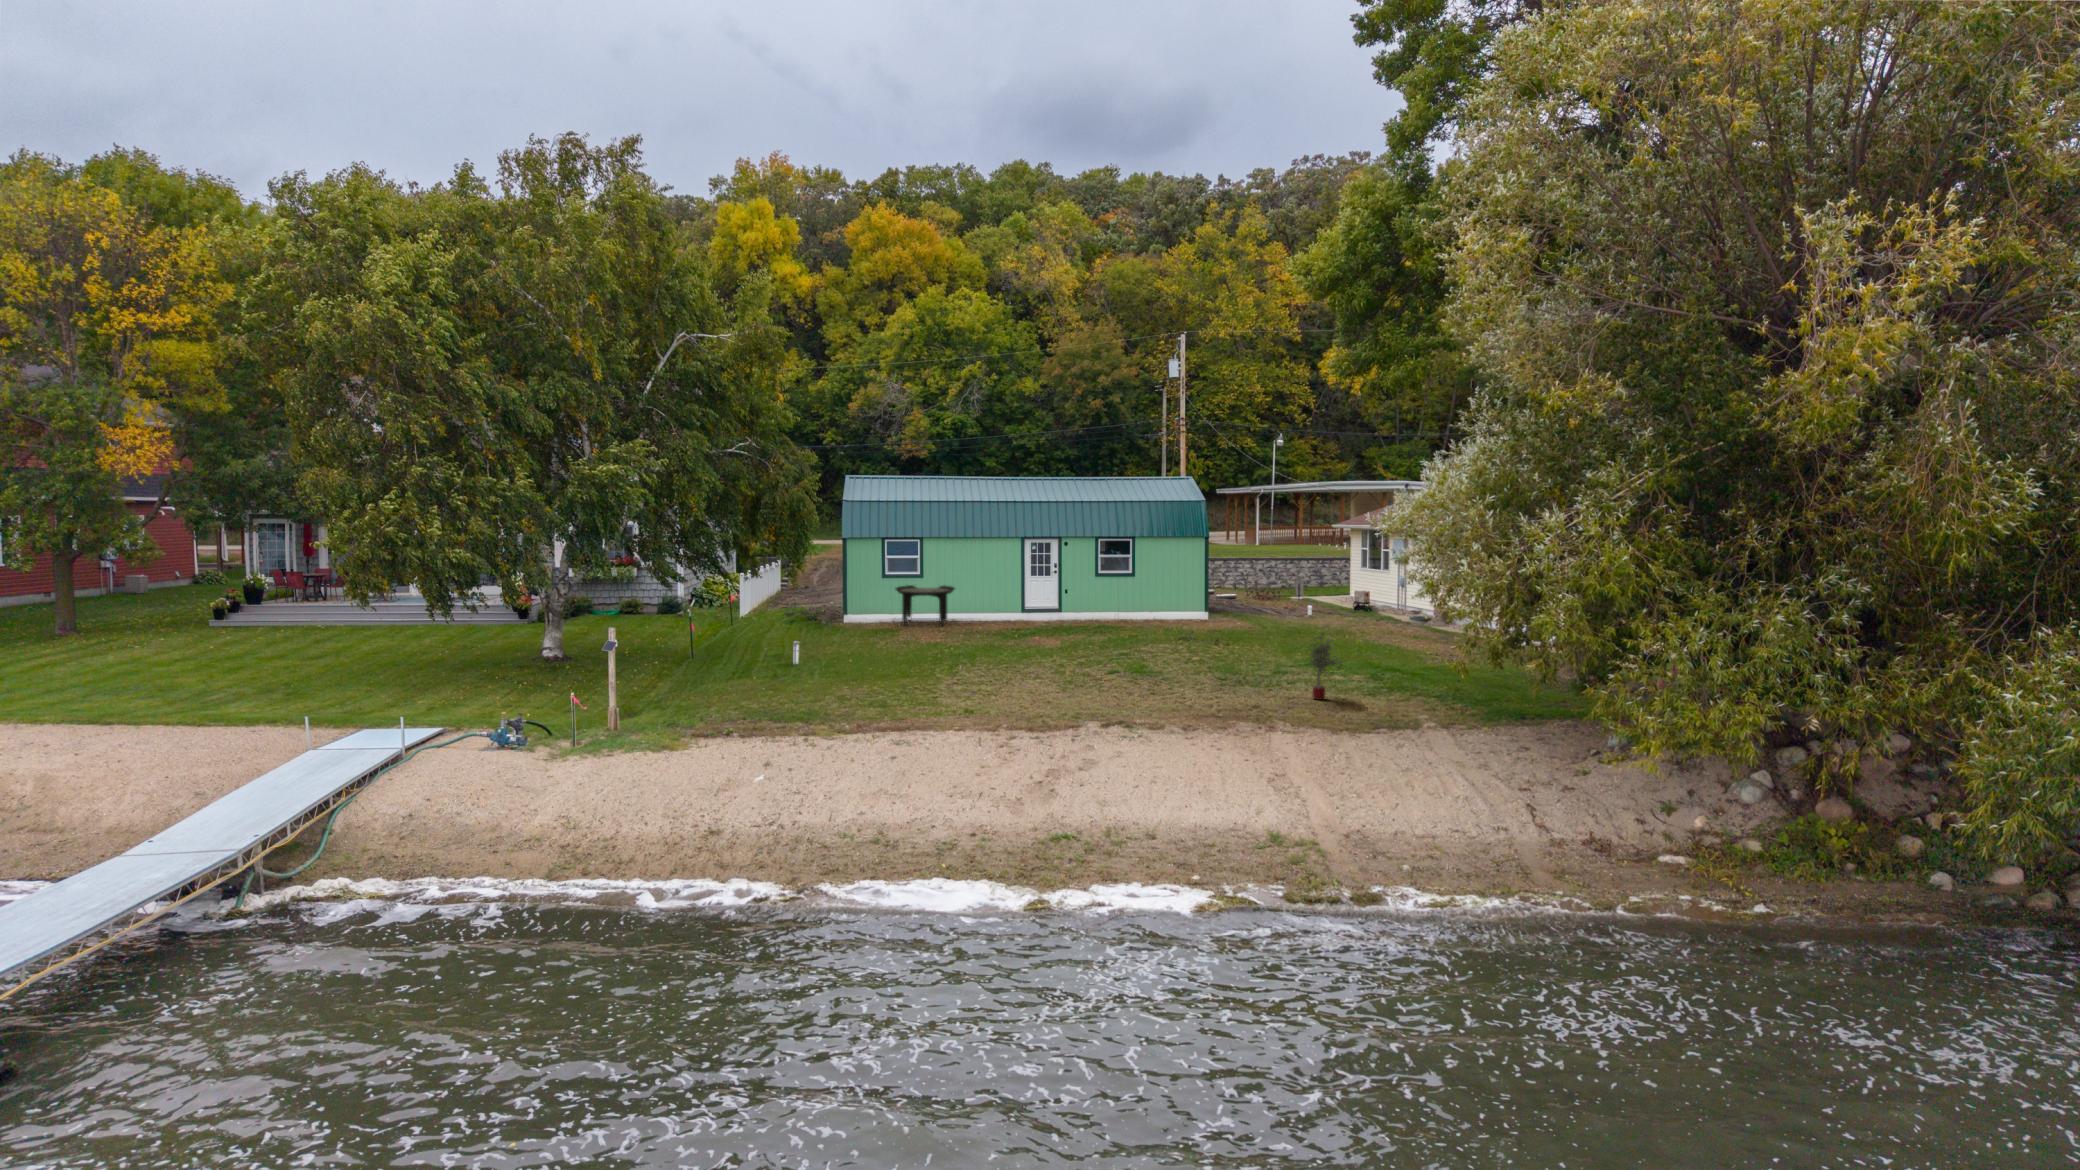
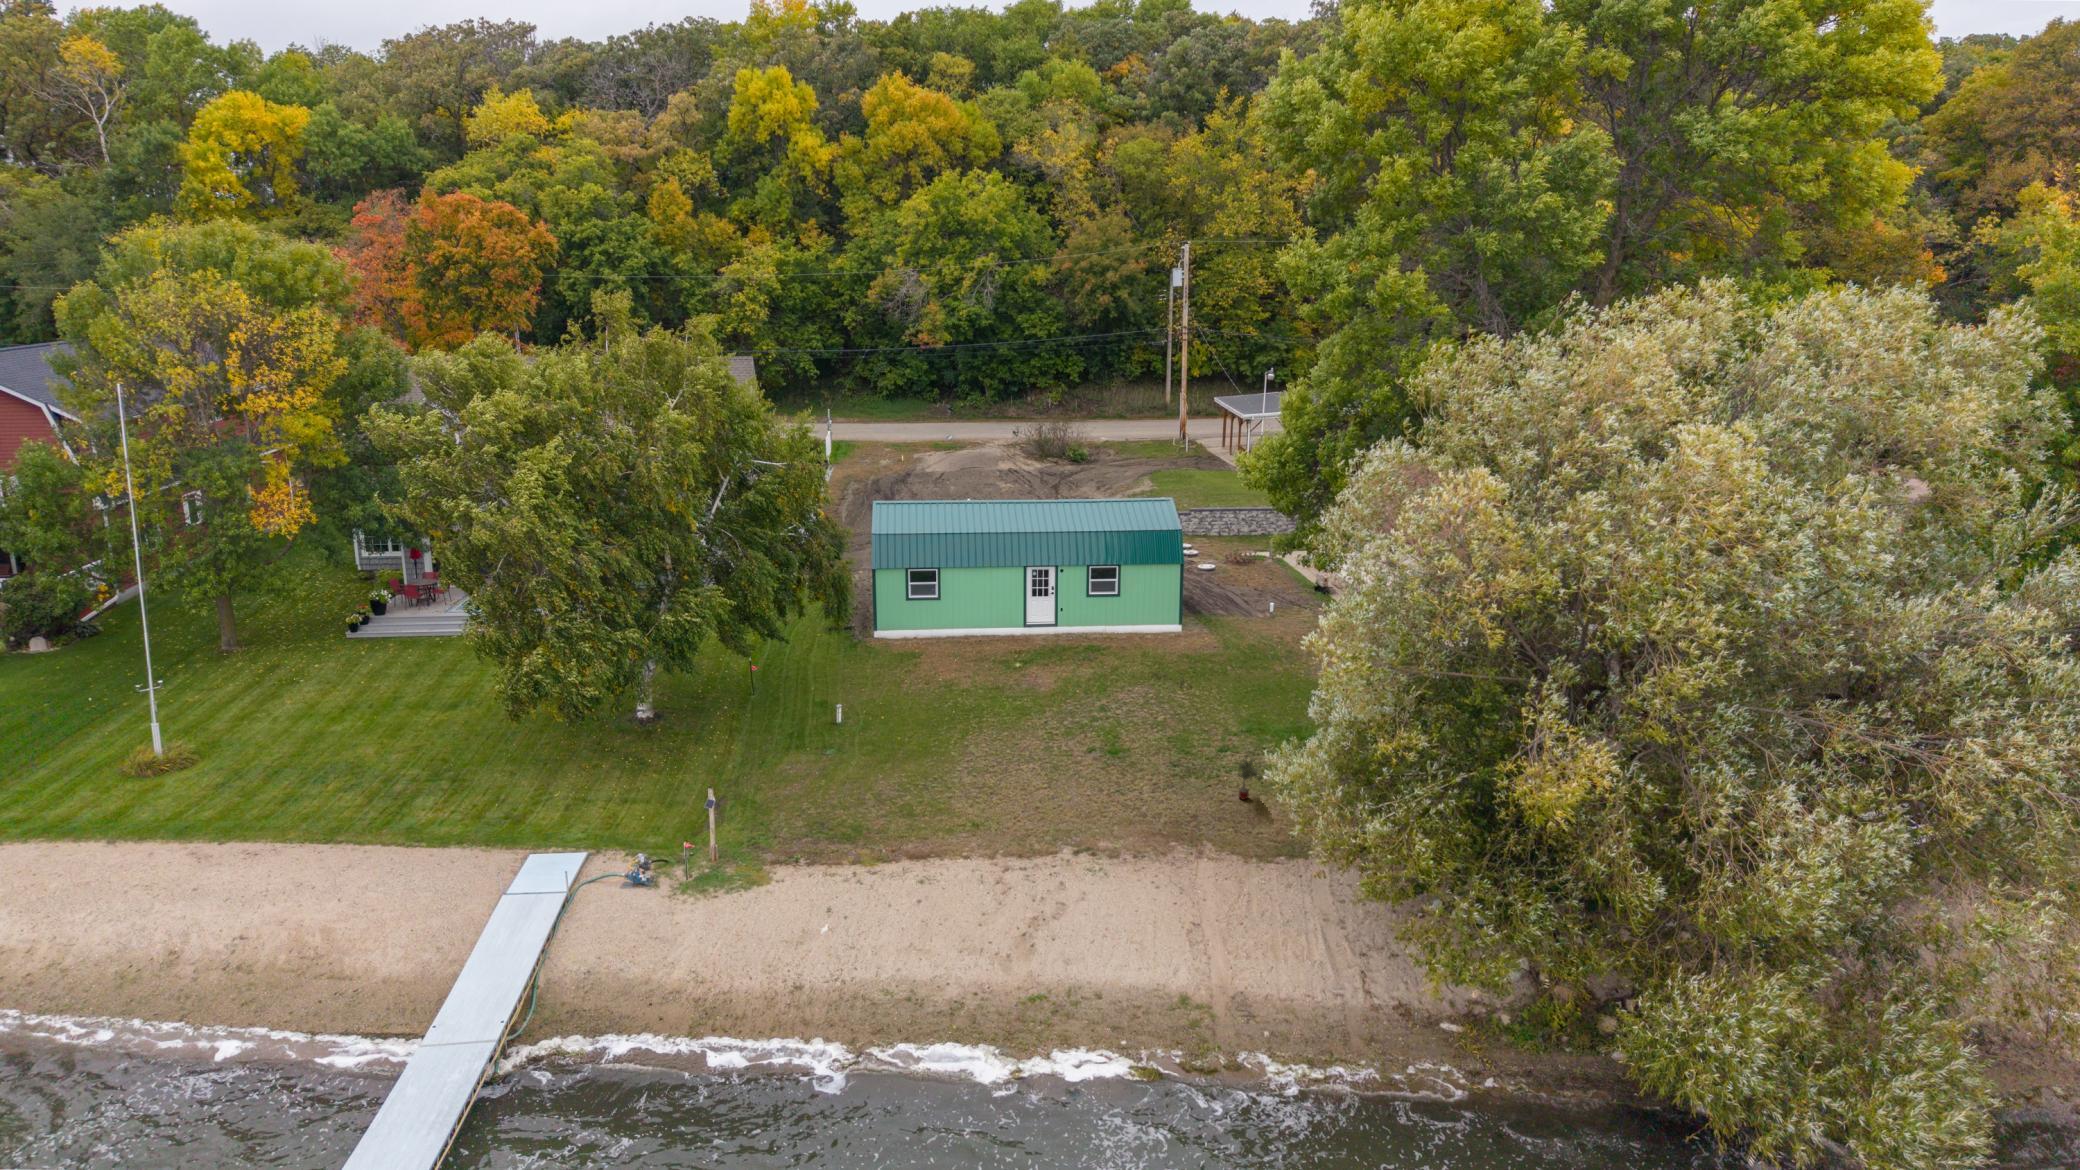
round table: present [896,585,955,626] -> none [917,607,968,650]

